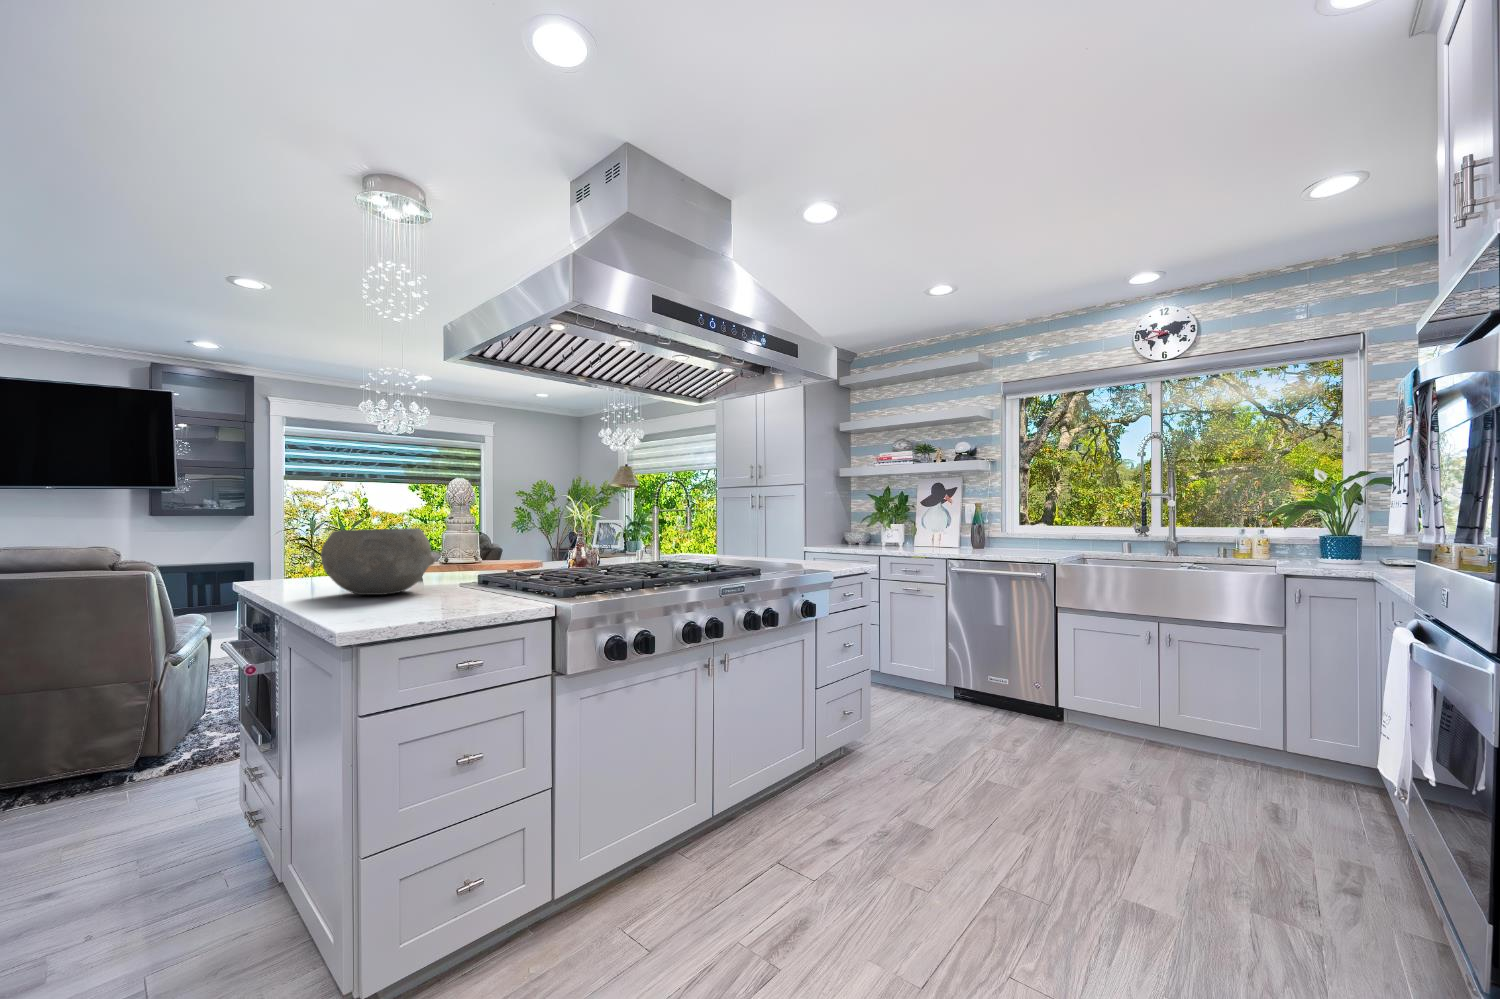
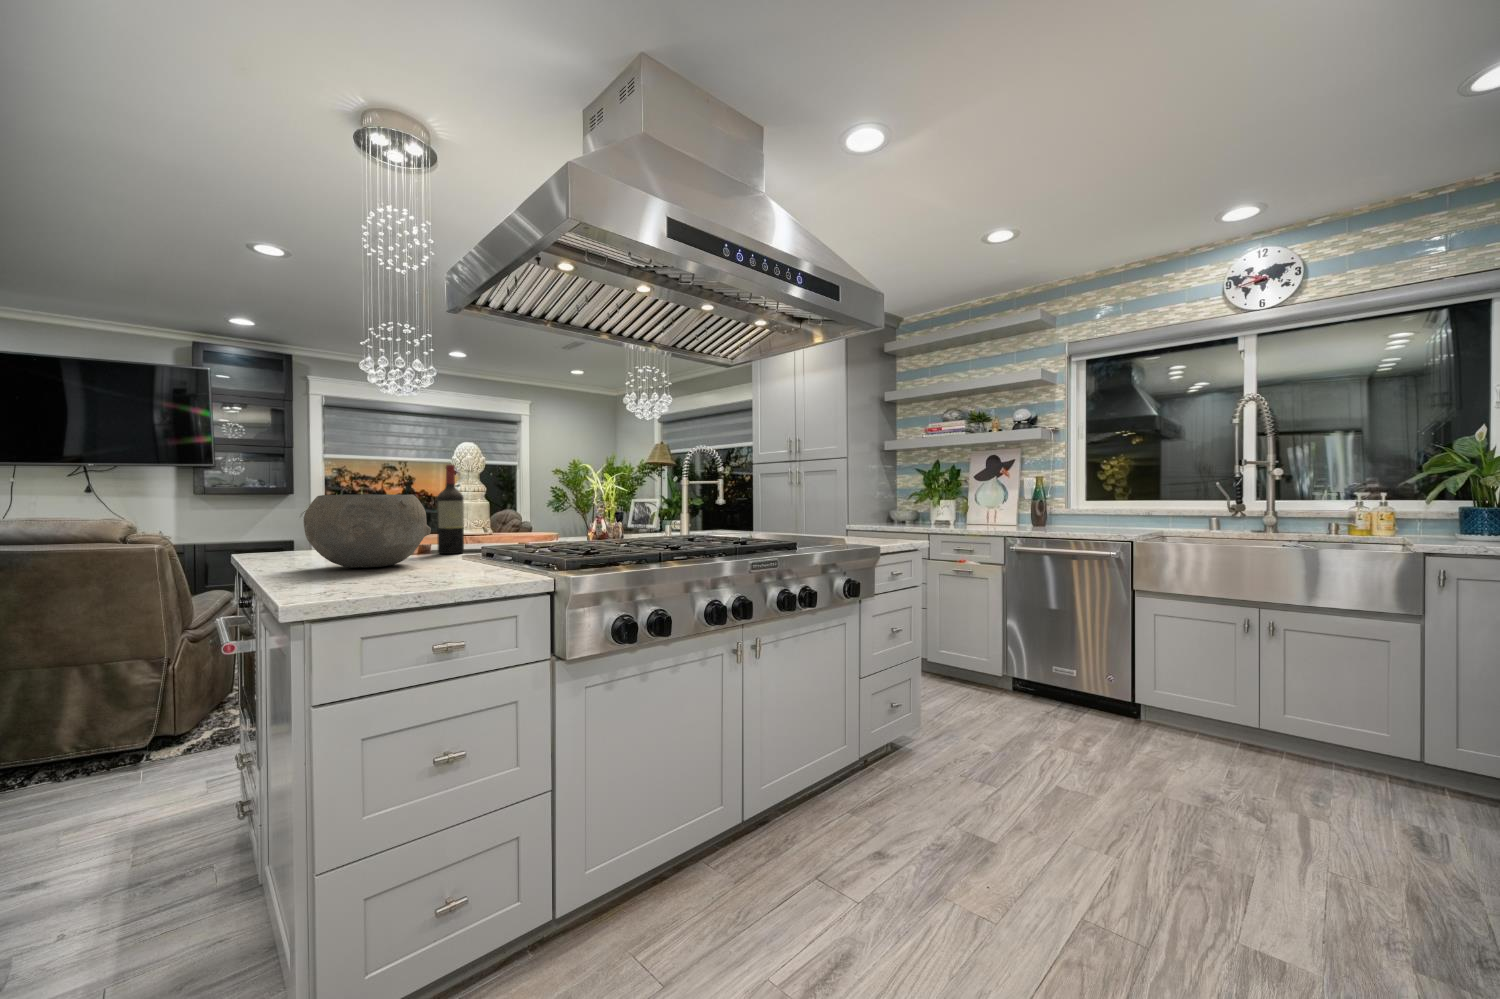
wine bottle: none [434,498,458,580] -> present [437,465,464,554]

